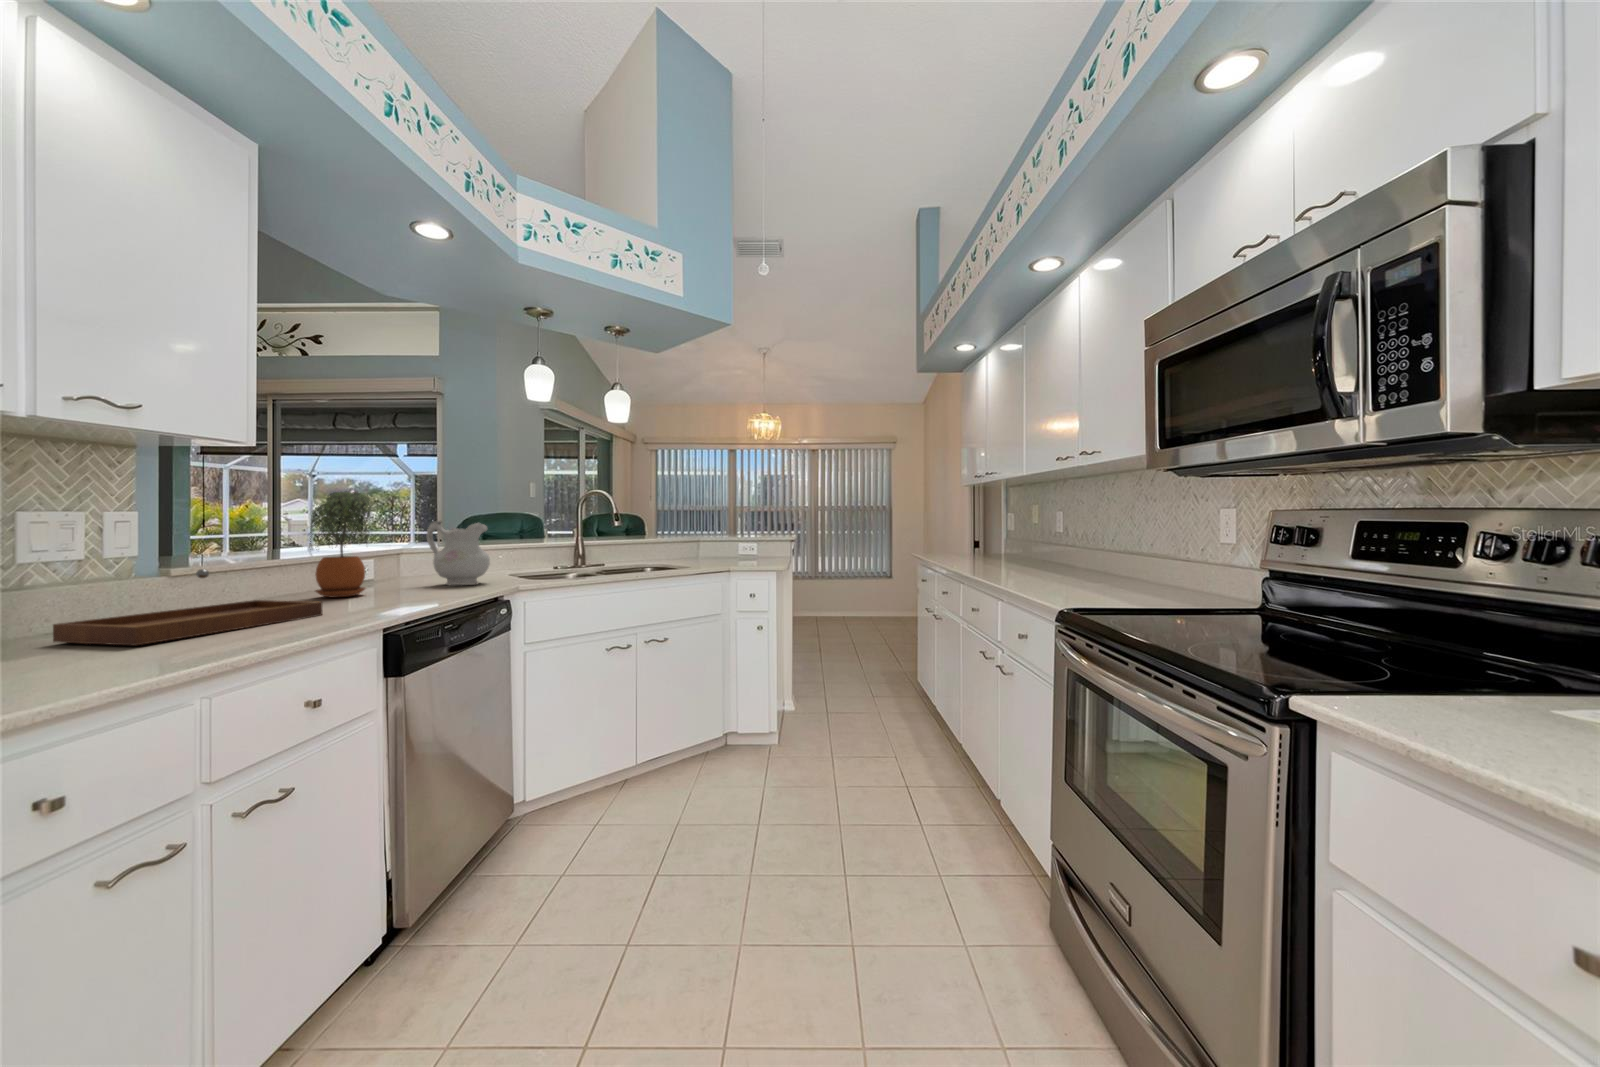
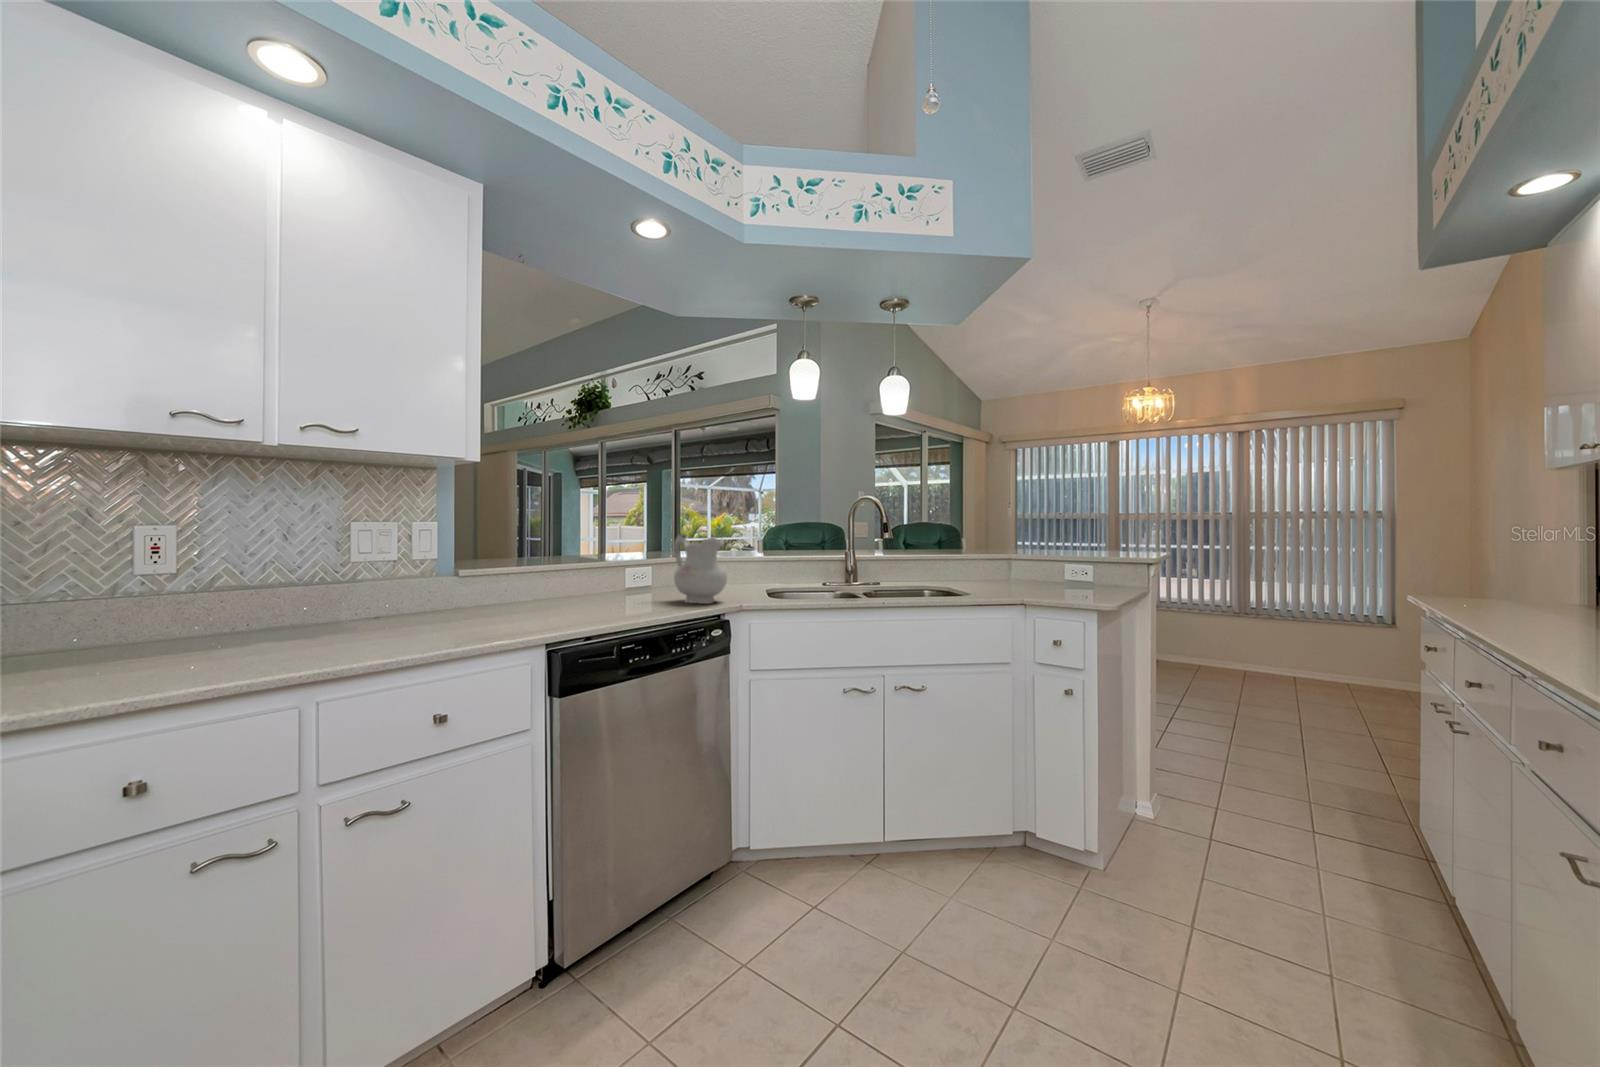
potted plant: present [310,492,371,597] -> none [559,504,618,606]
tray: present [53,569,322,645] -> none [326,576,519,644]

